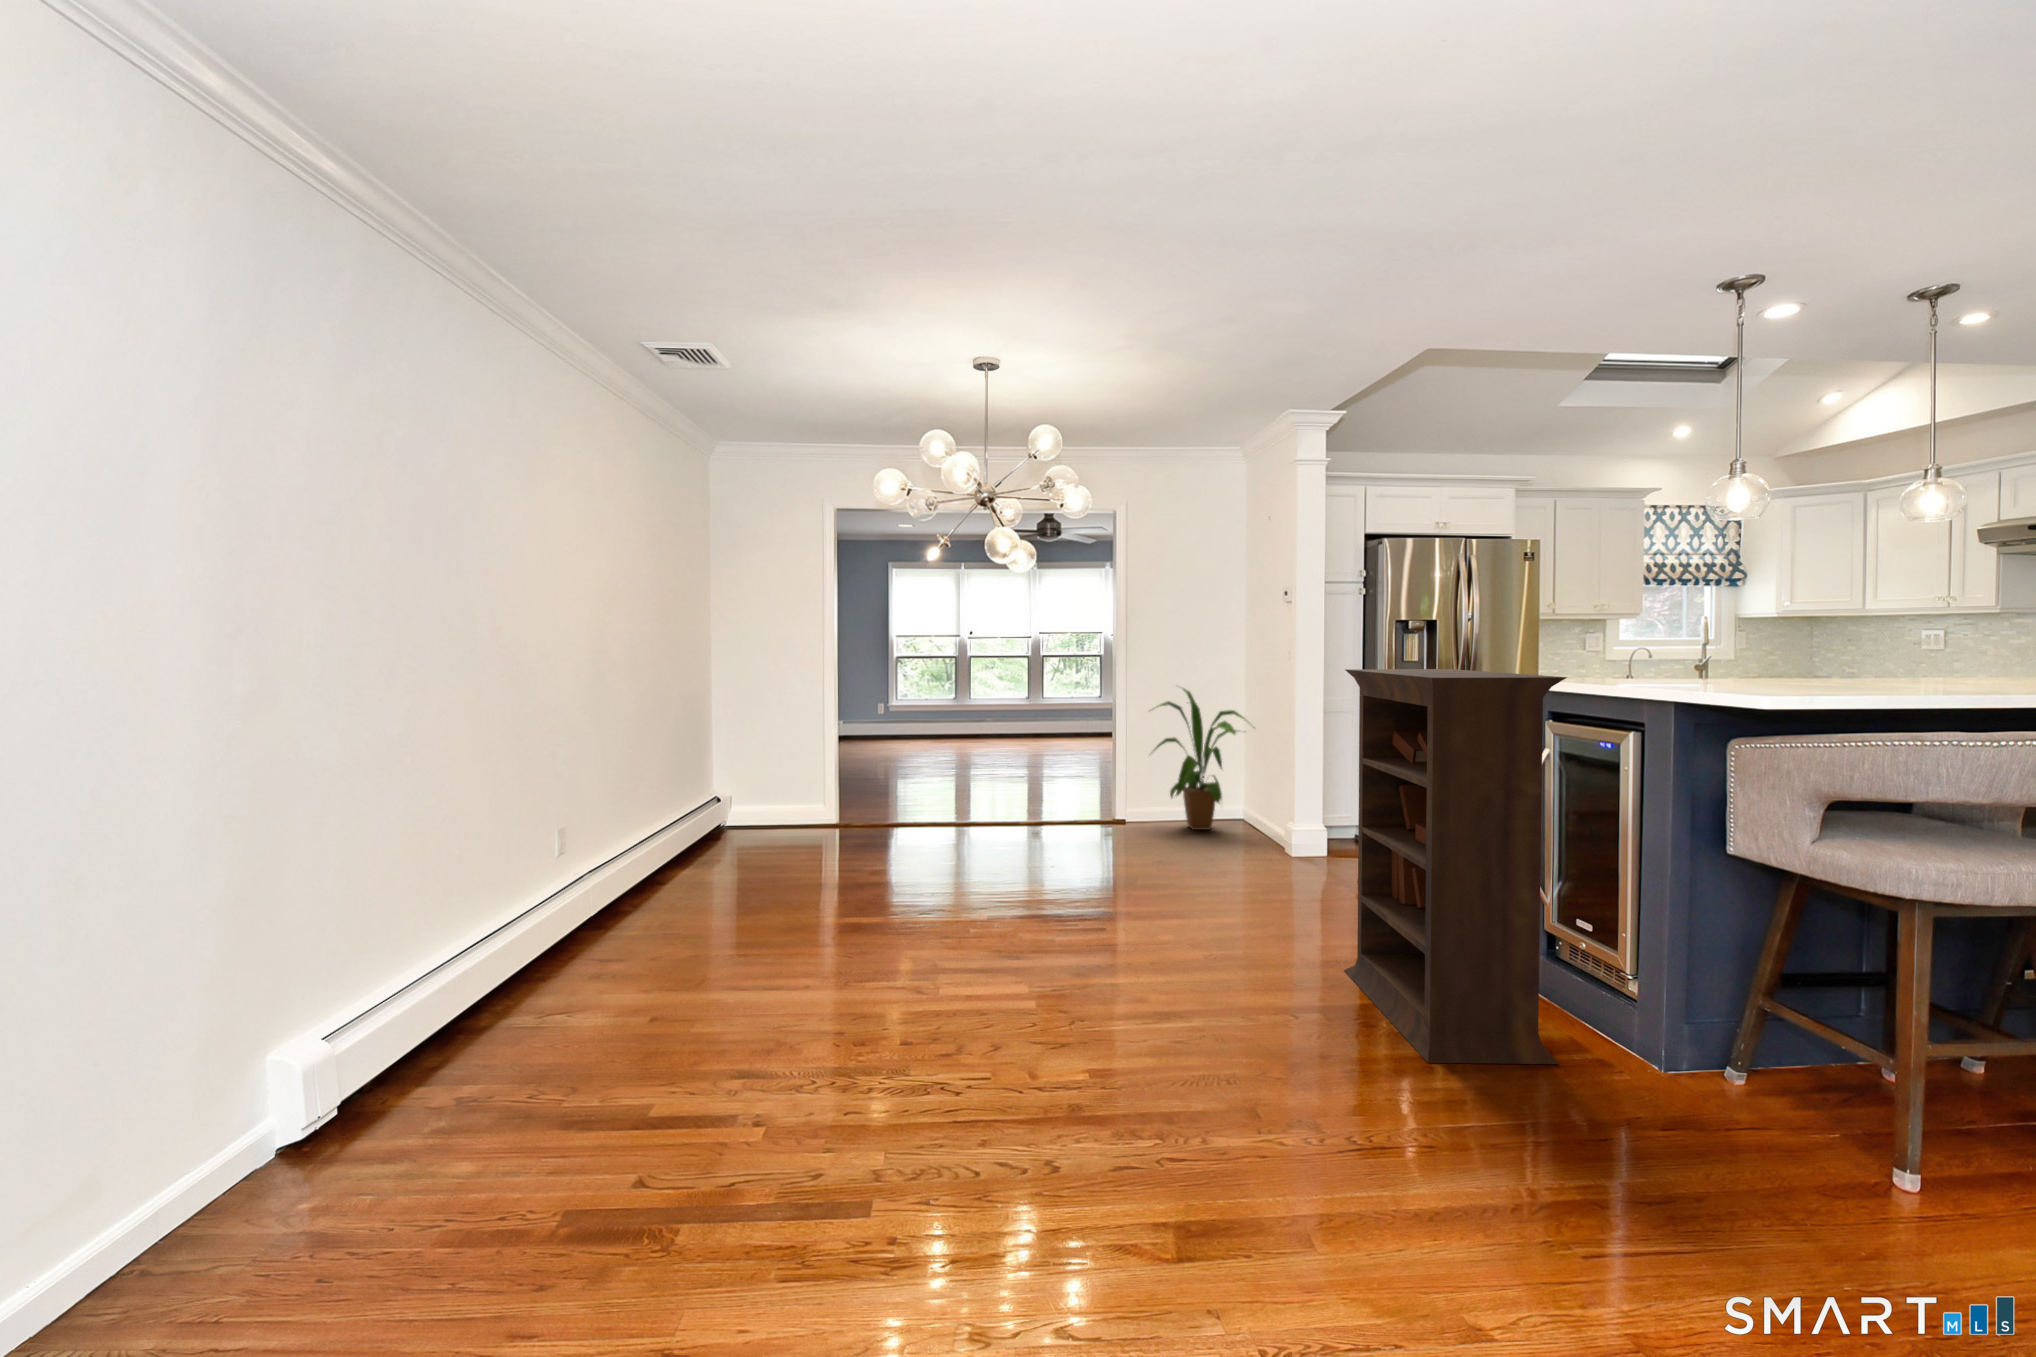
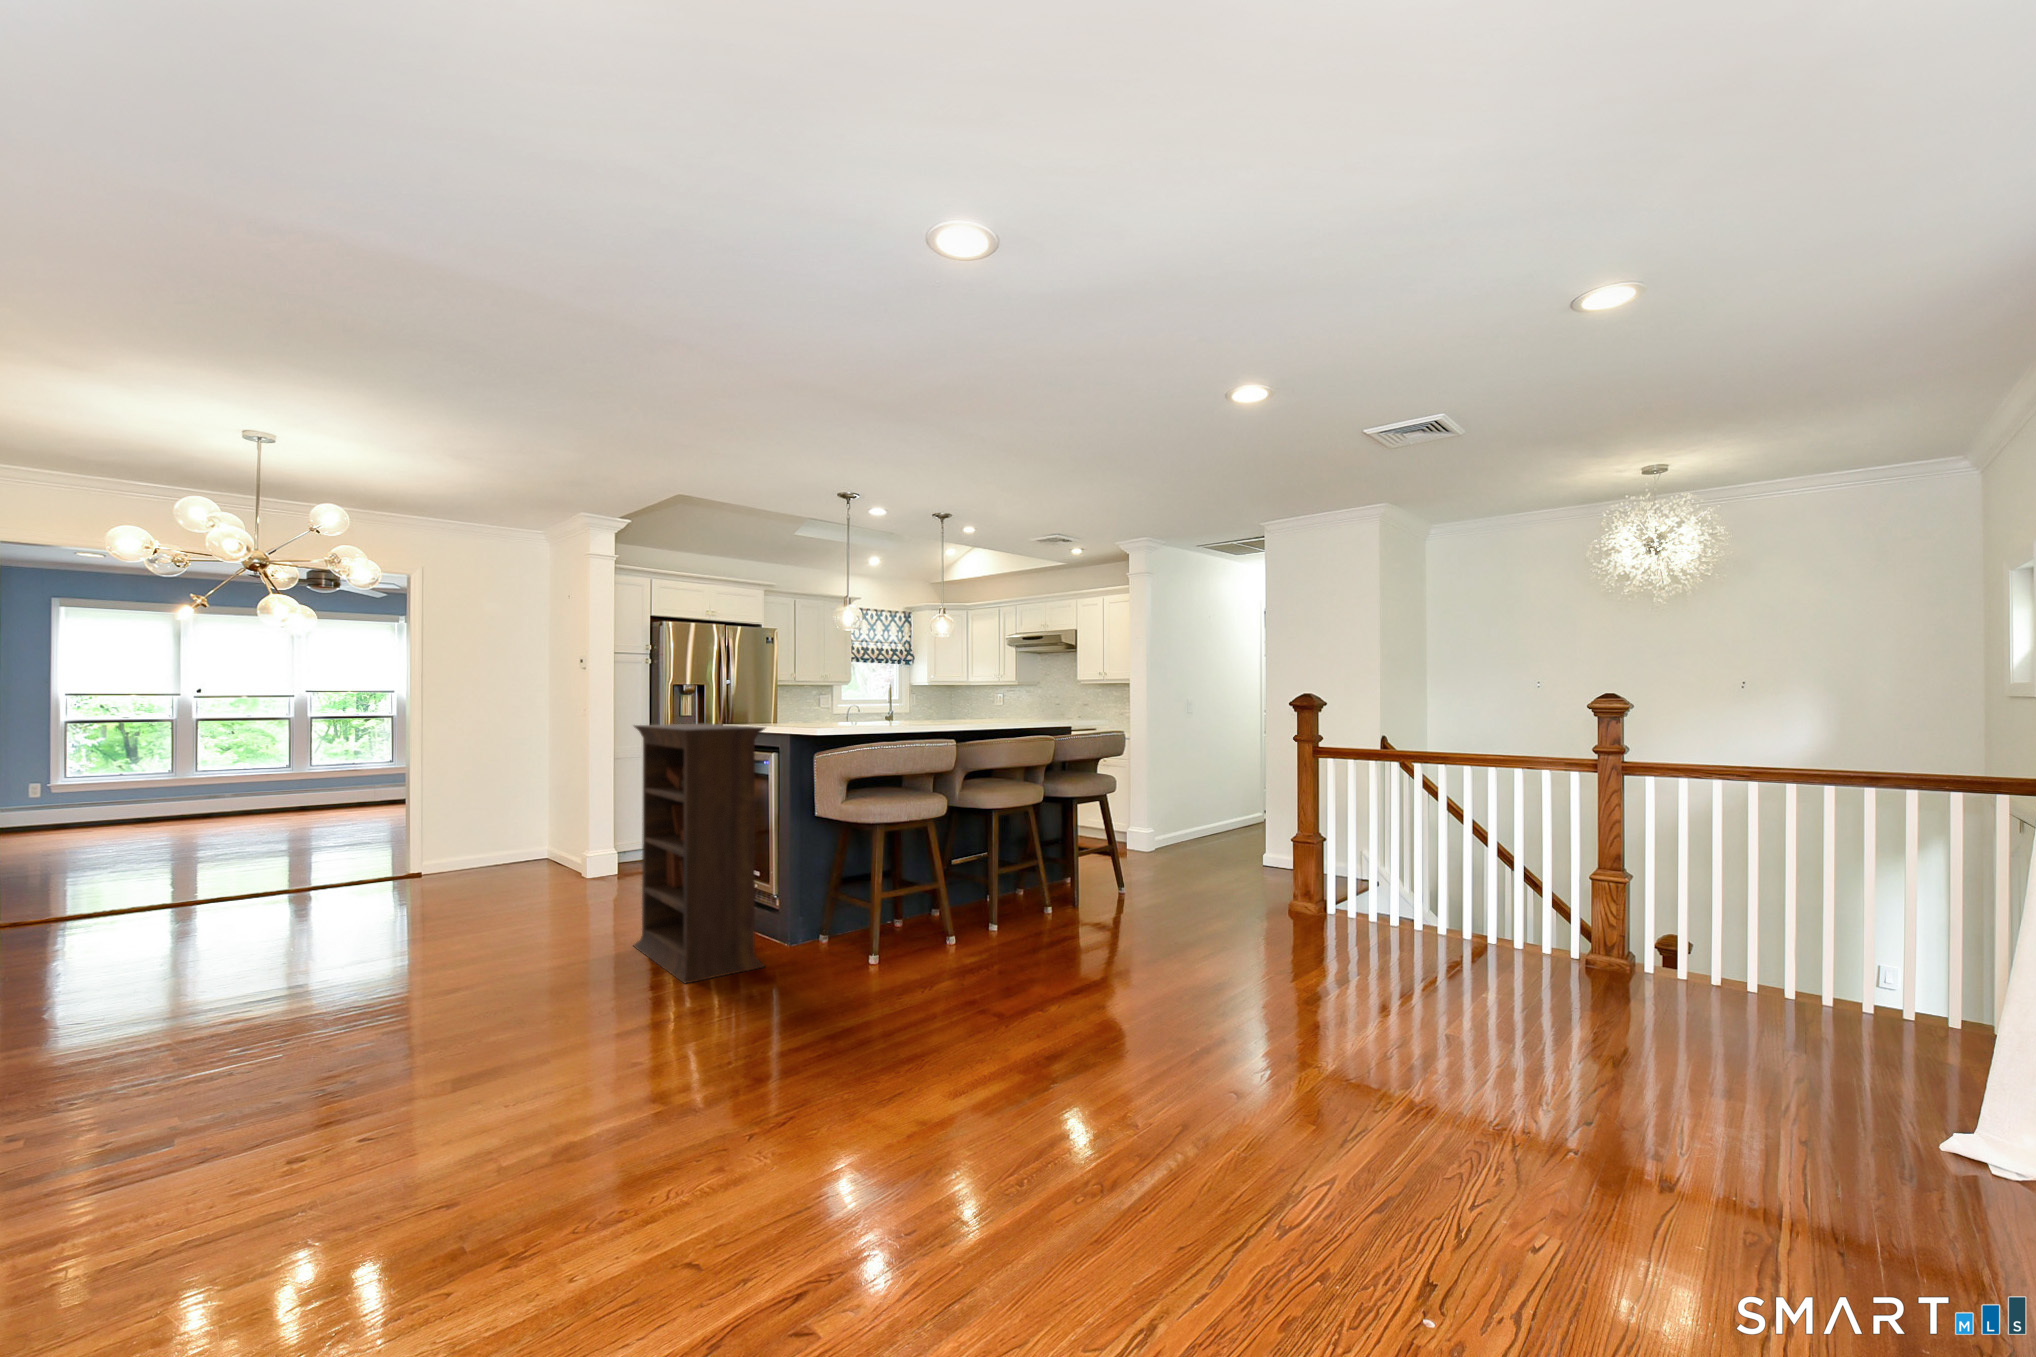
house plant: present [1155,688,1255,830] -> none [457,742,565,871]

